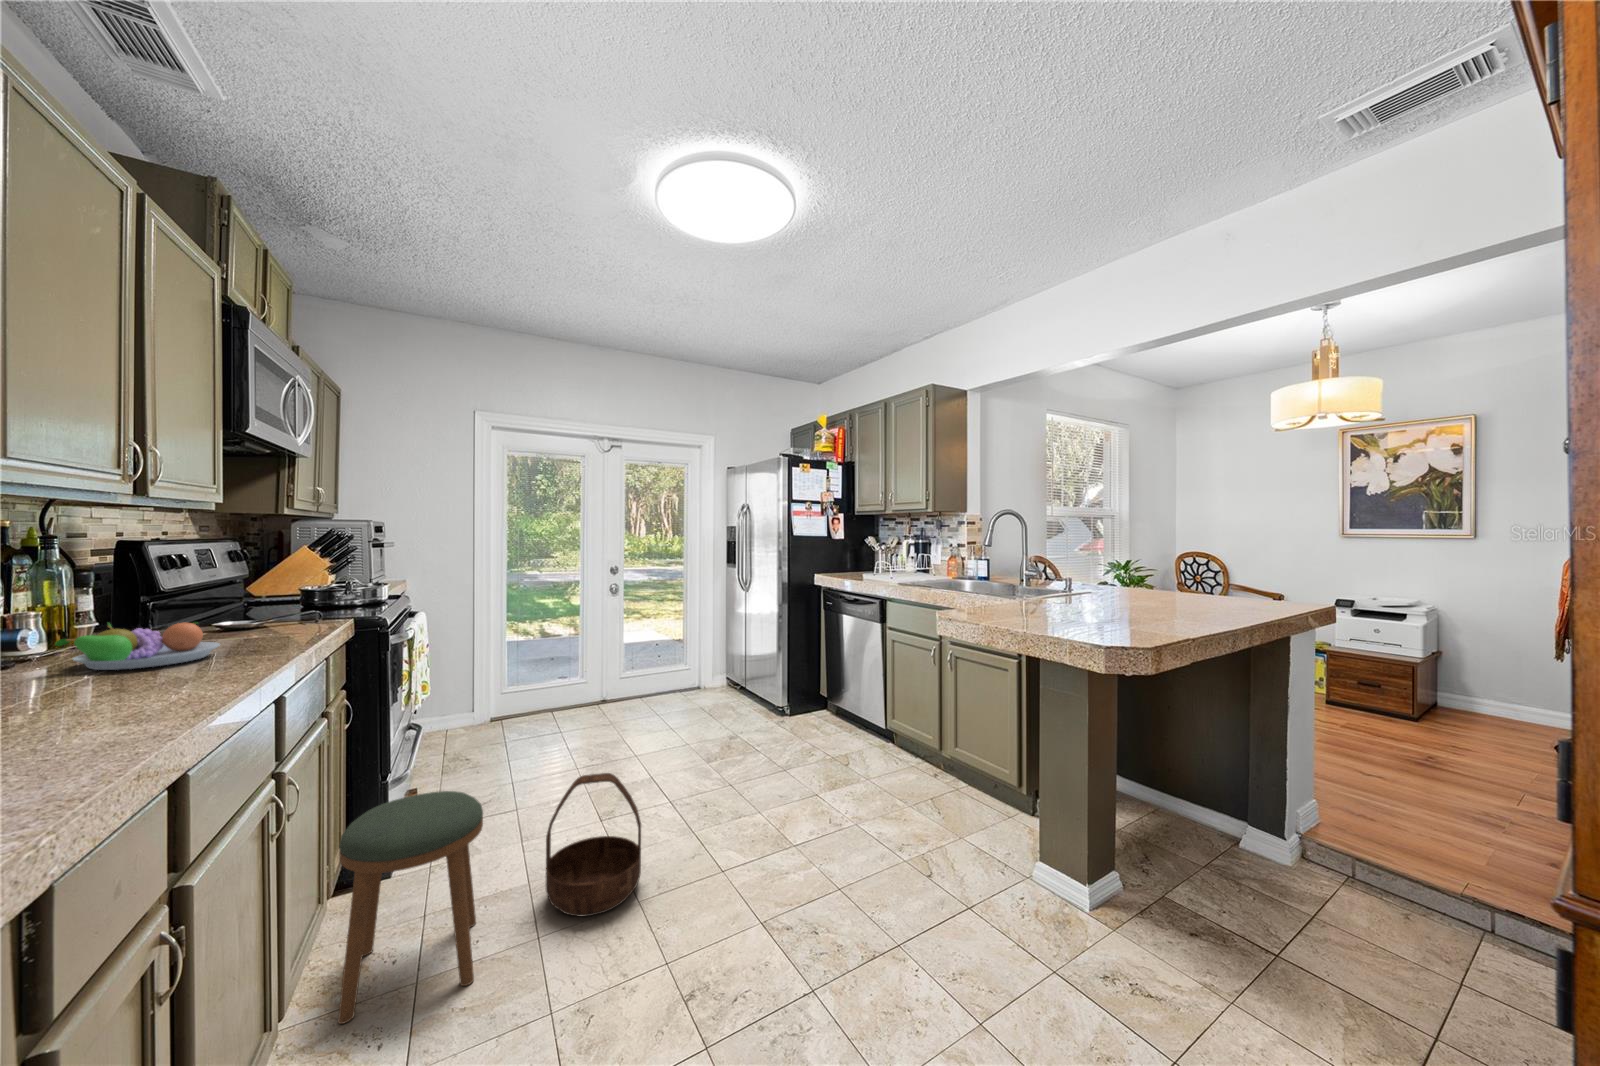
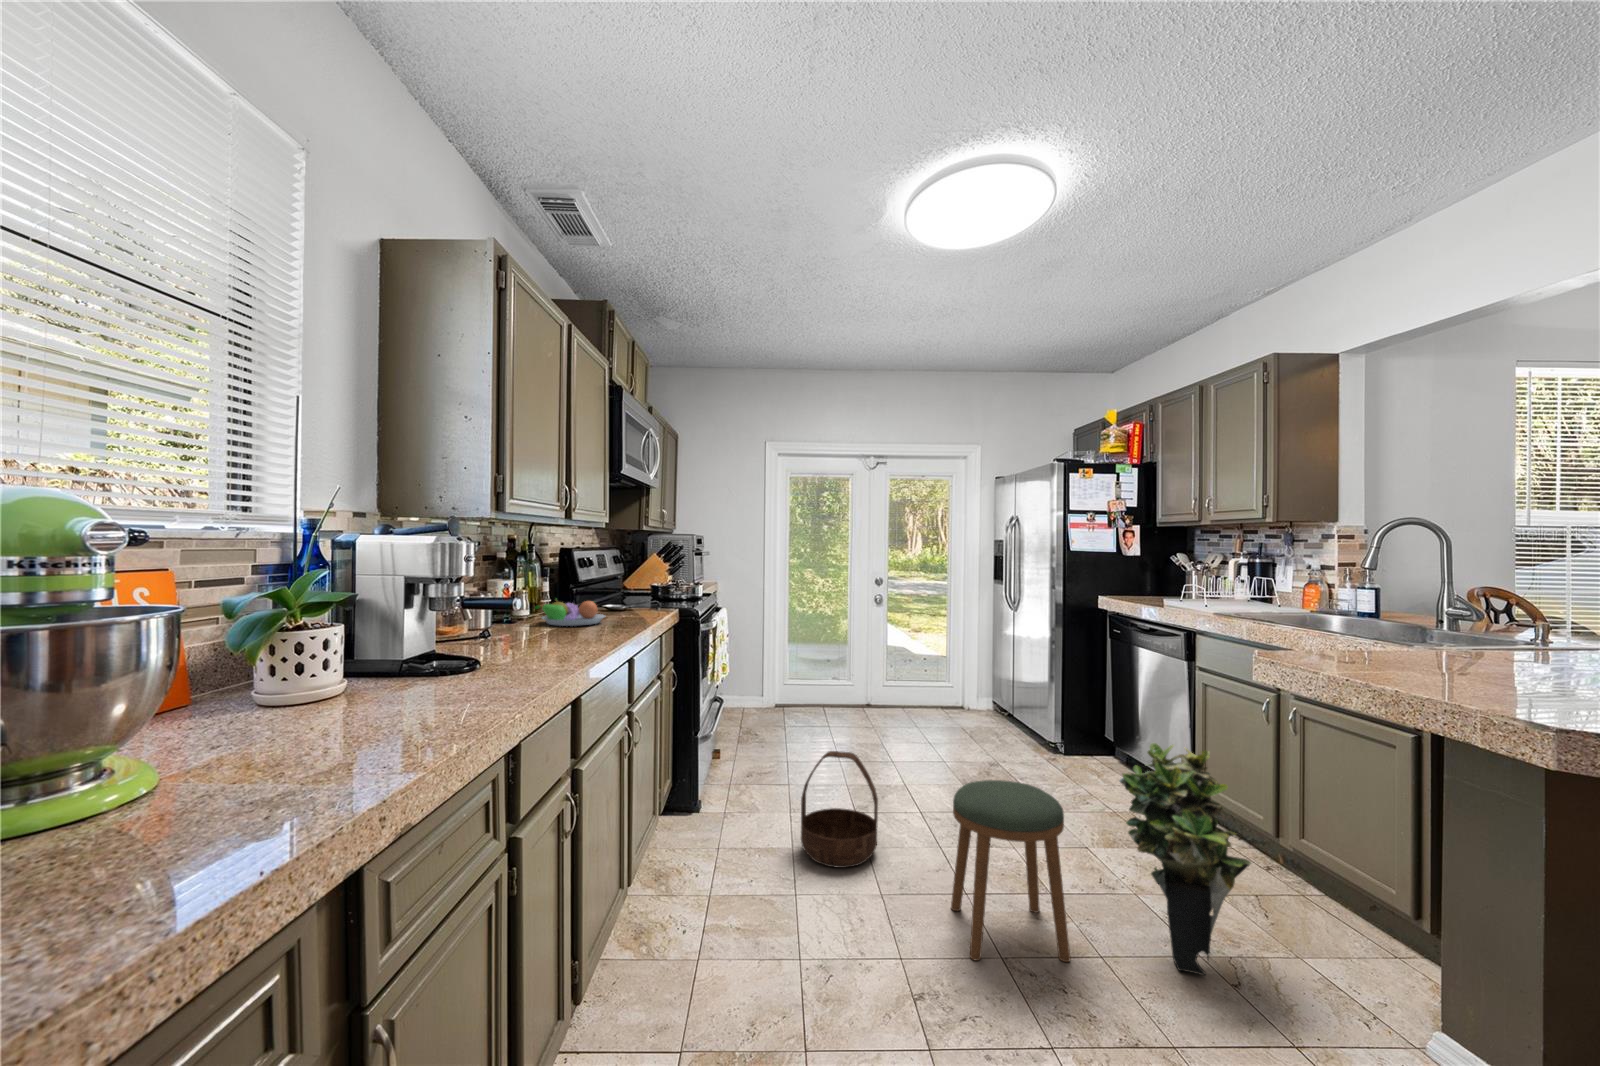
potted plant: none [893,714,1004,930] -> present [1120,743,1251,975]
stool: present [338,791,483,1024] -> present [951,780,1070,962]

